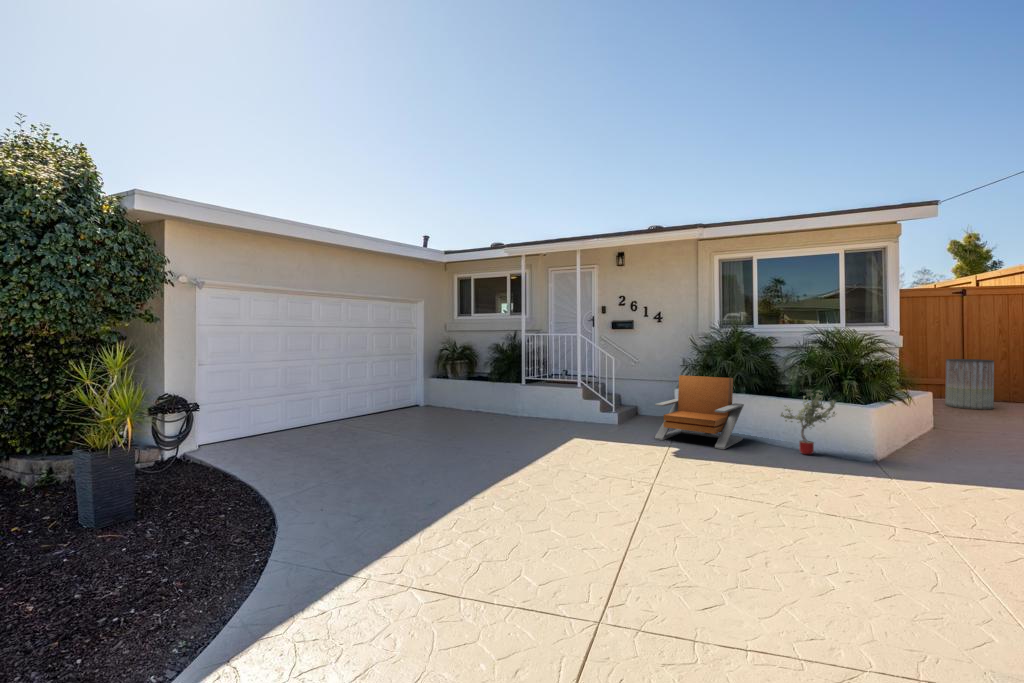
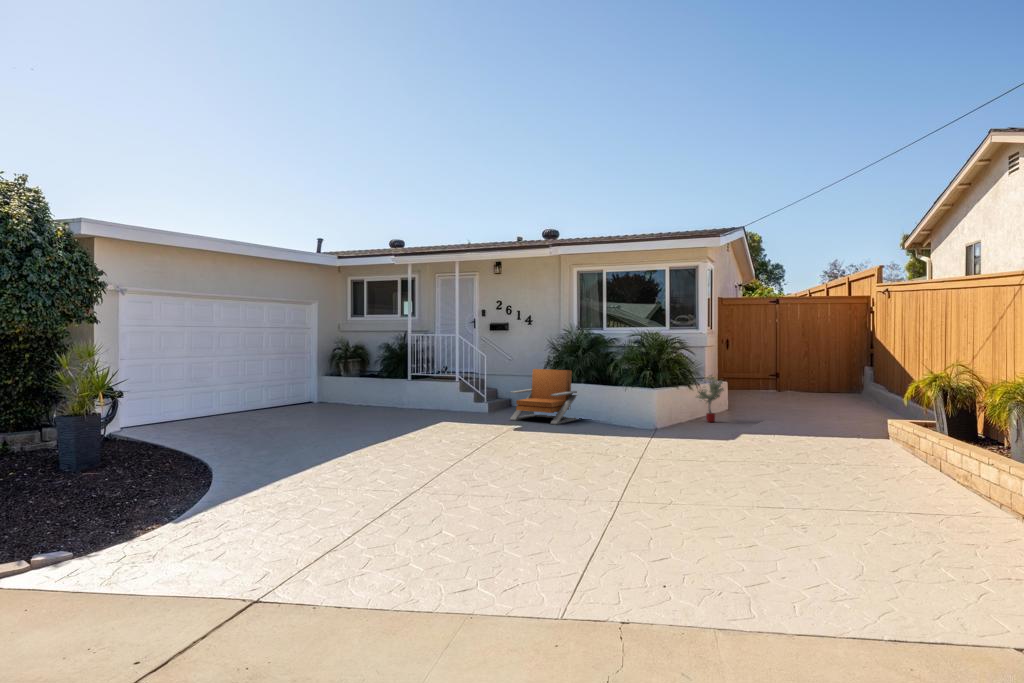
trash can: present [945,359,994,410] -> none [777,358,809,399]
potted tree: present [780,390,836,455] -> present [697,377,724,422]

